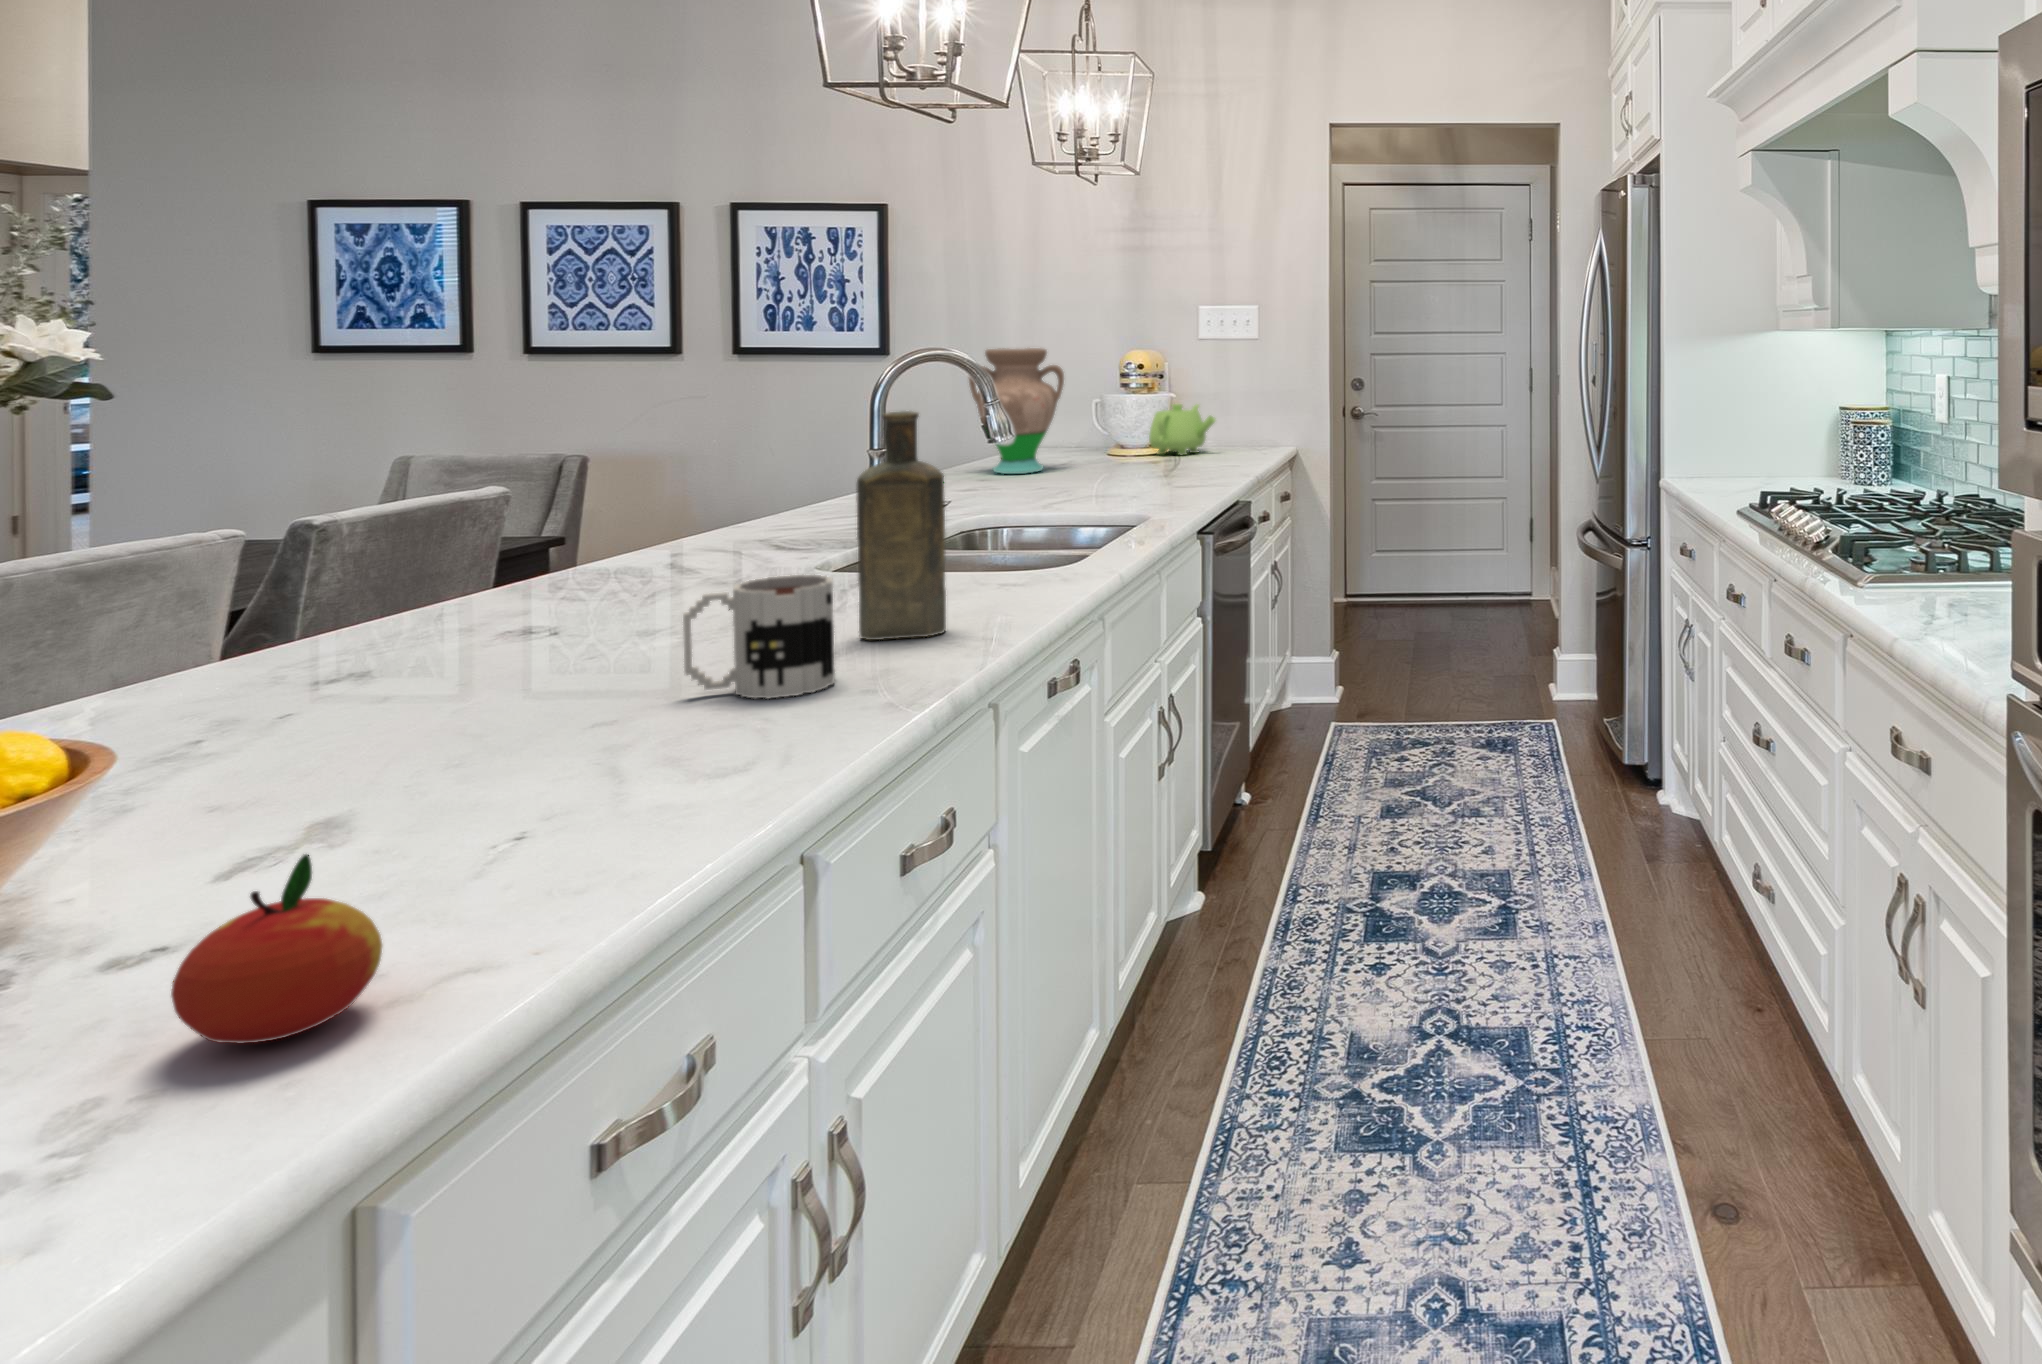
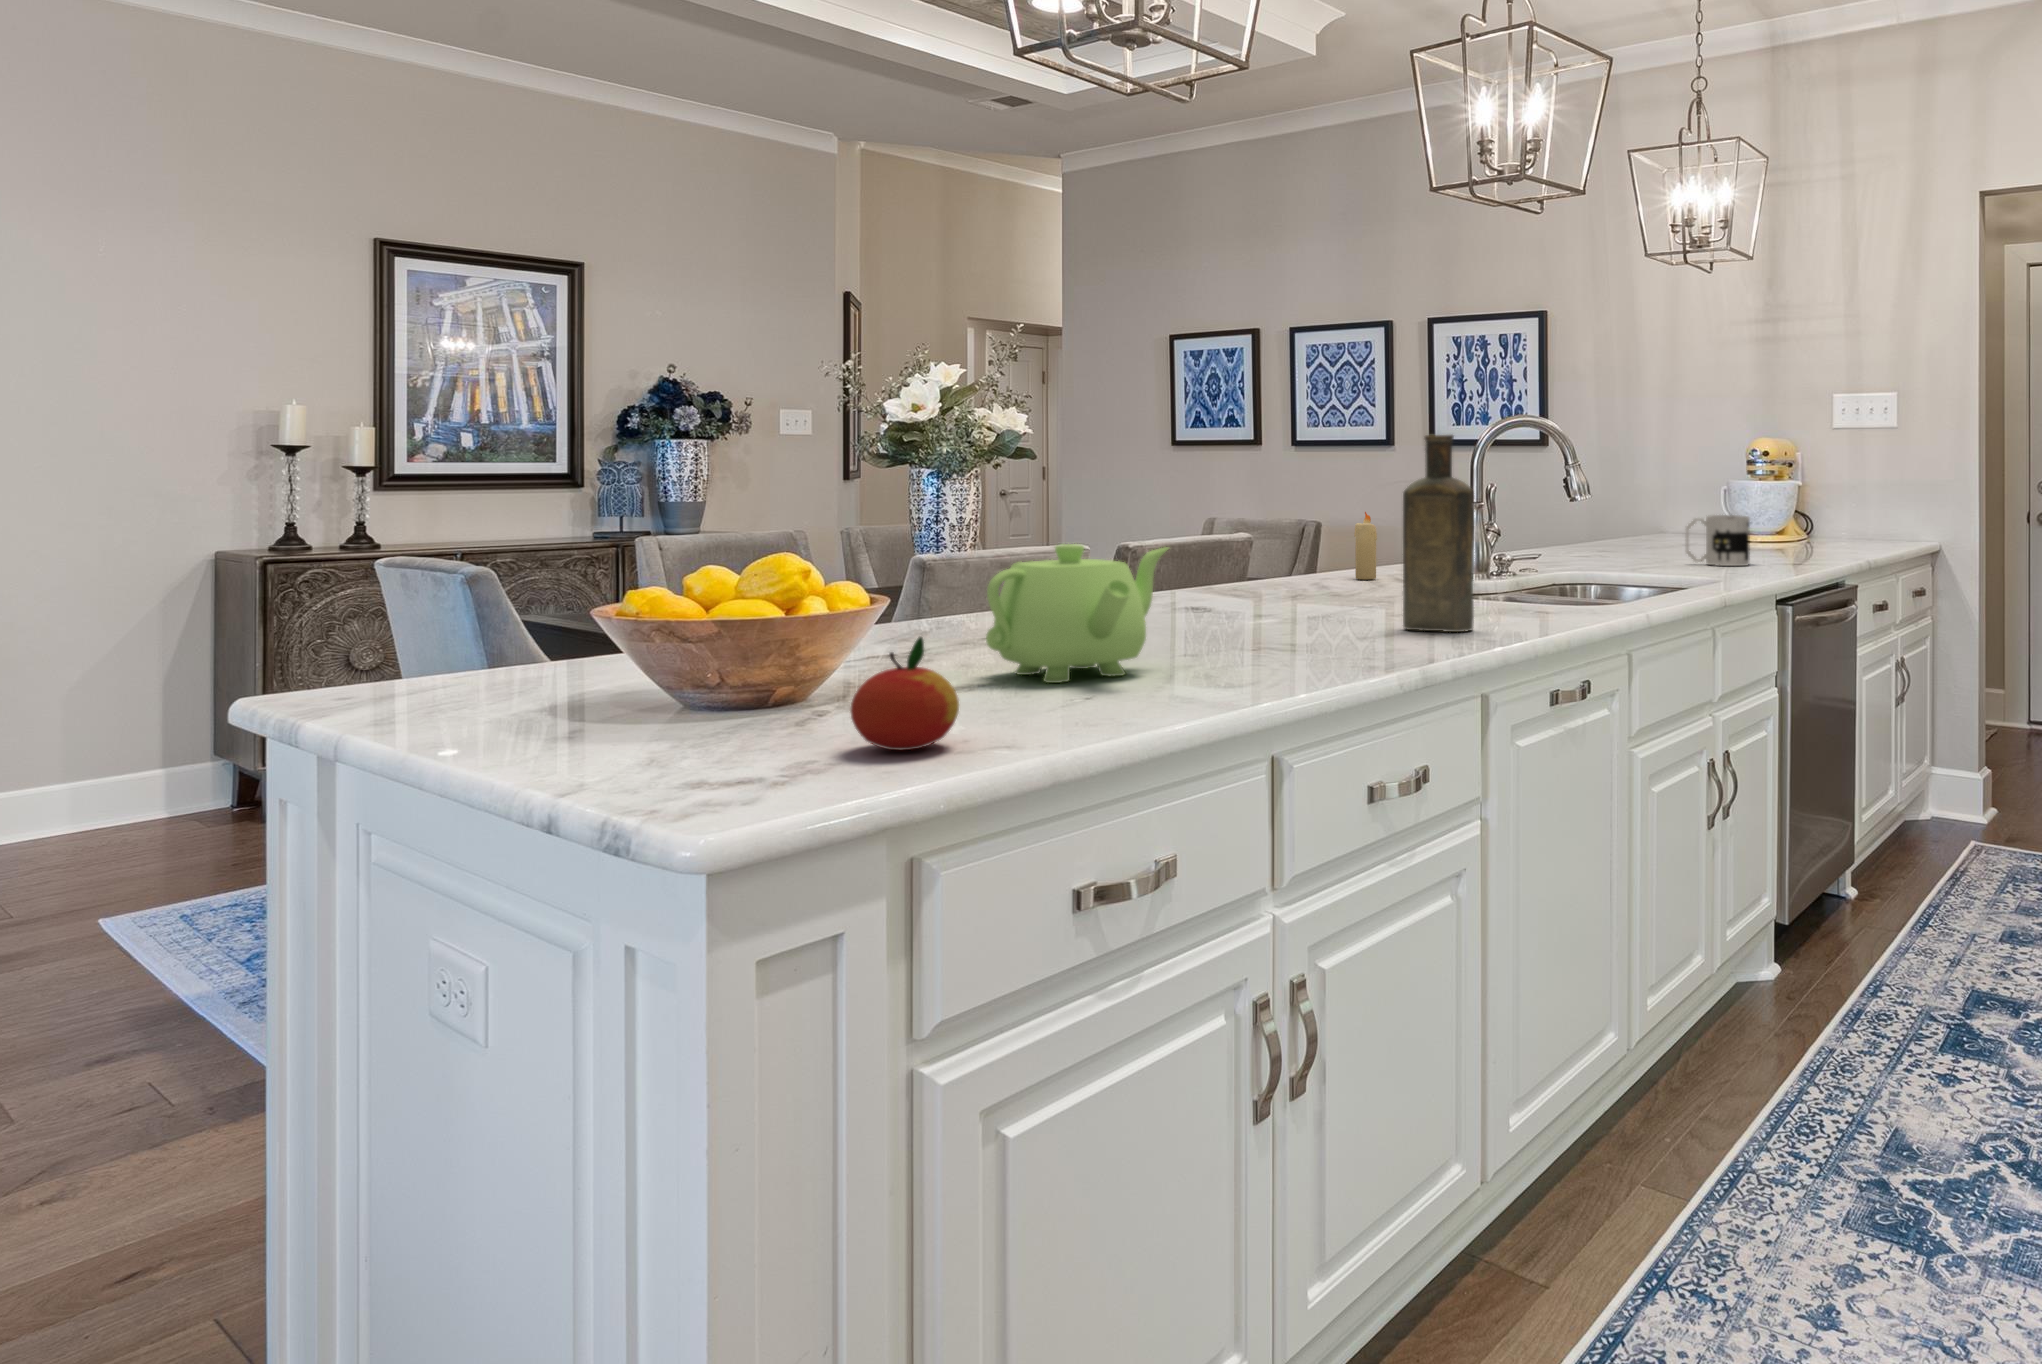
vase: present [969,348,1064,474] -> none [1600,430,1688,549]
teapot: present [1149,404,1215,455] -> present [986,544,1168,683]
candle: none [714,471,744,552] -> present [1354,512,1377,579]
mug: present [683,575,835,699] -> present [1686,515,1750,566]

